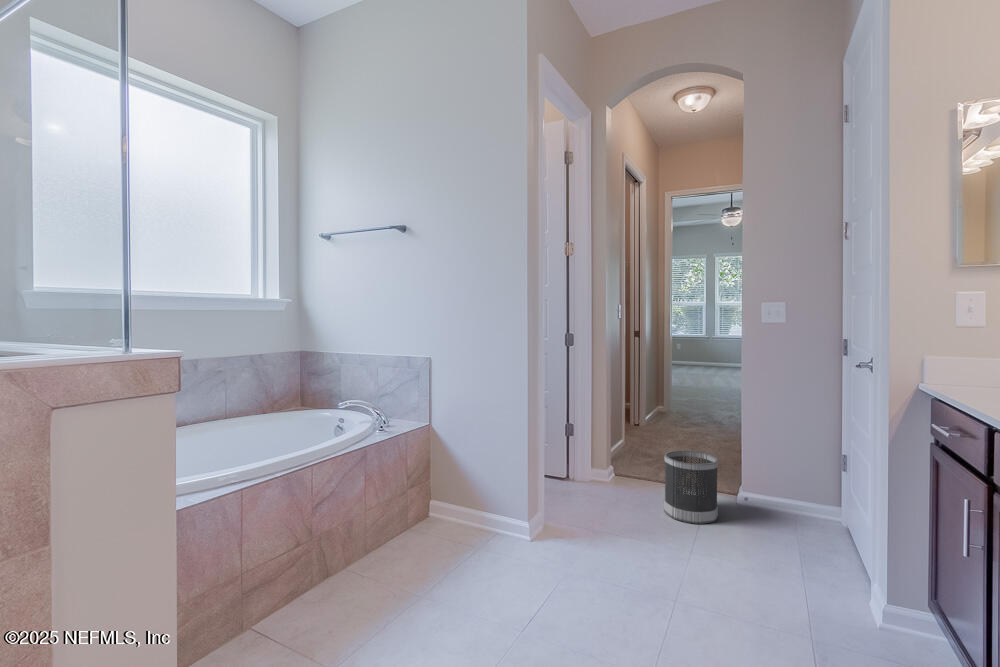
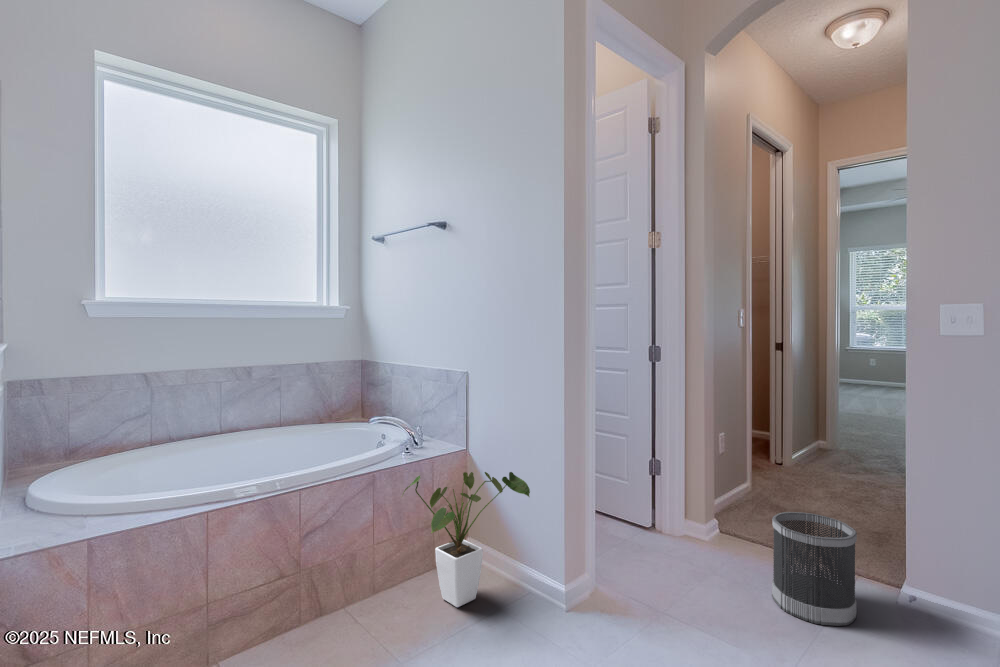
house plant: none [399,438,500,553] -> present [403,472,530,607]

